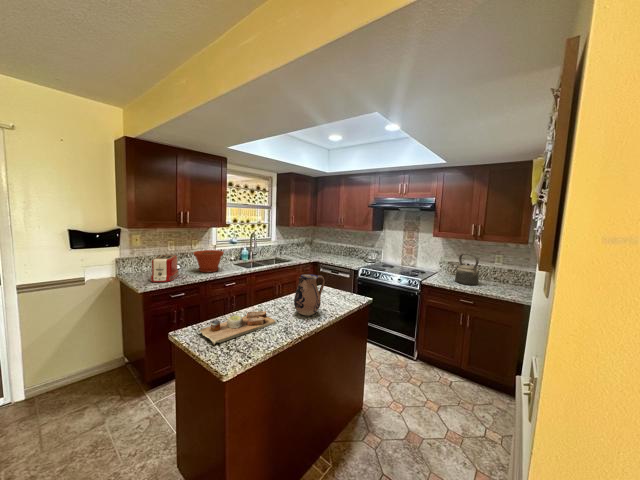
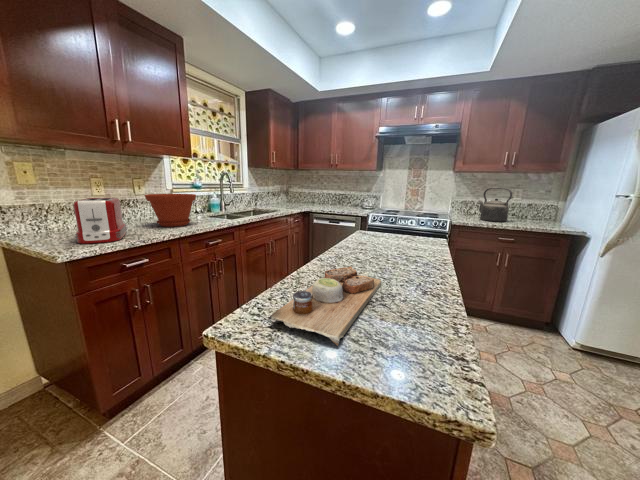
ceramic pitcher: present [294,274,325,316] -> none [382,203,427,267]

